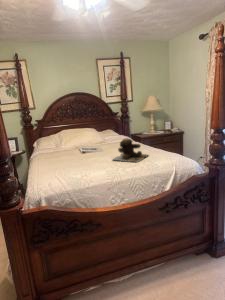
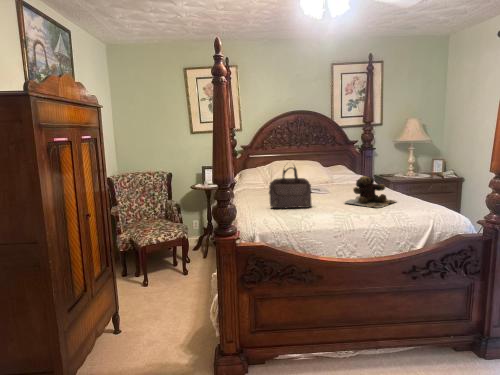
handbag: none [52,133,88,171] -> present [269,166,312,208]

